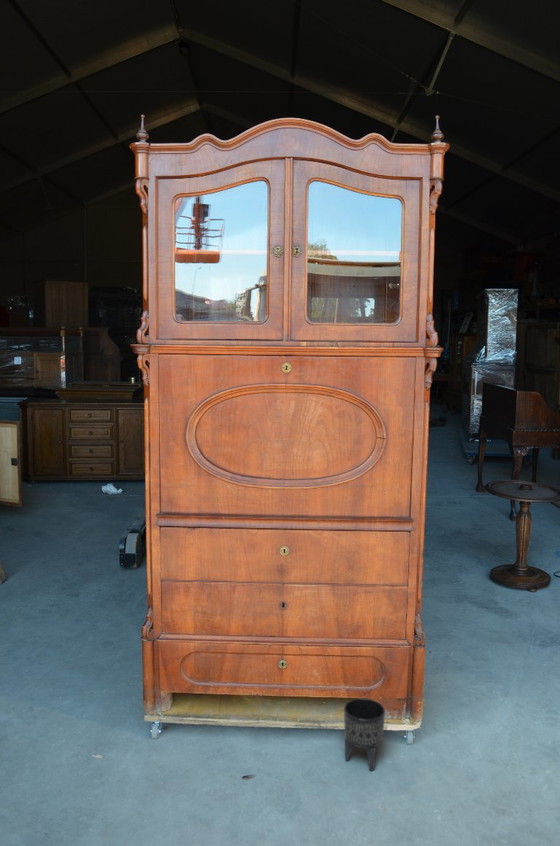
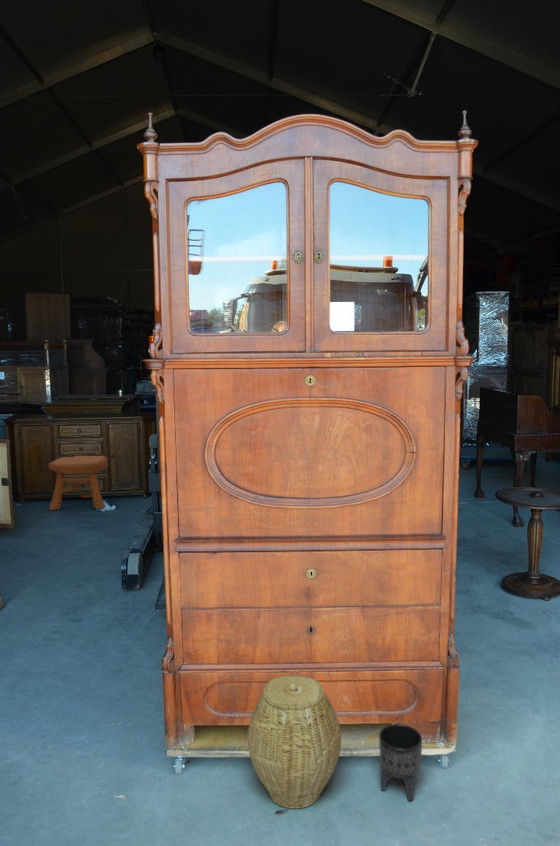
stool: none [55,447,115,501] -> present [49,454,108,510]
woven basket: none [219,648,308,772] -> present [248,675,341,809]

